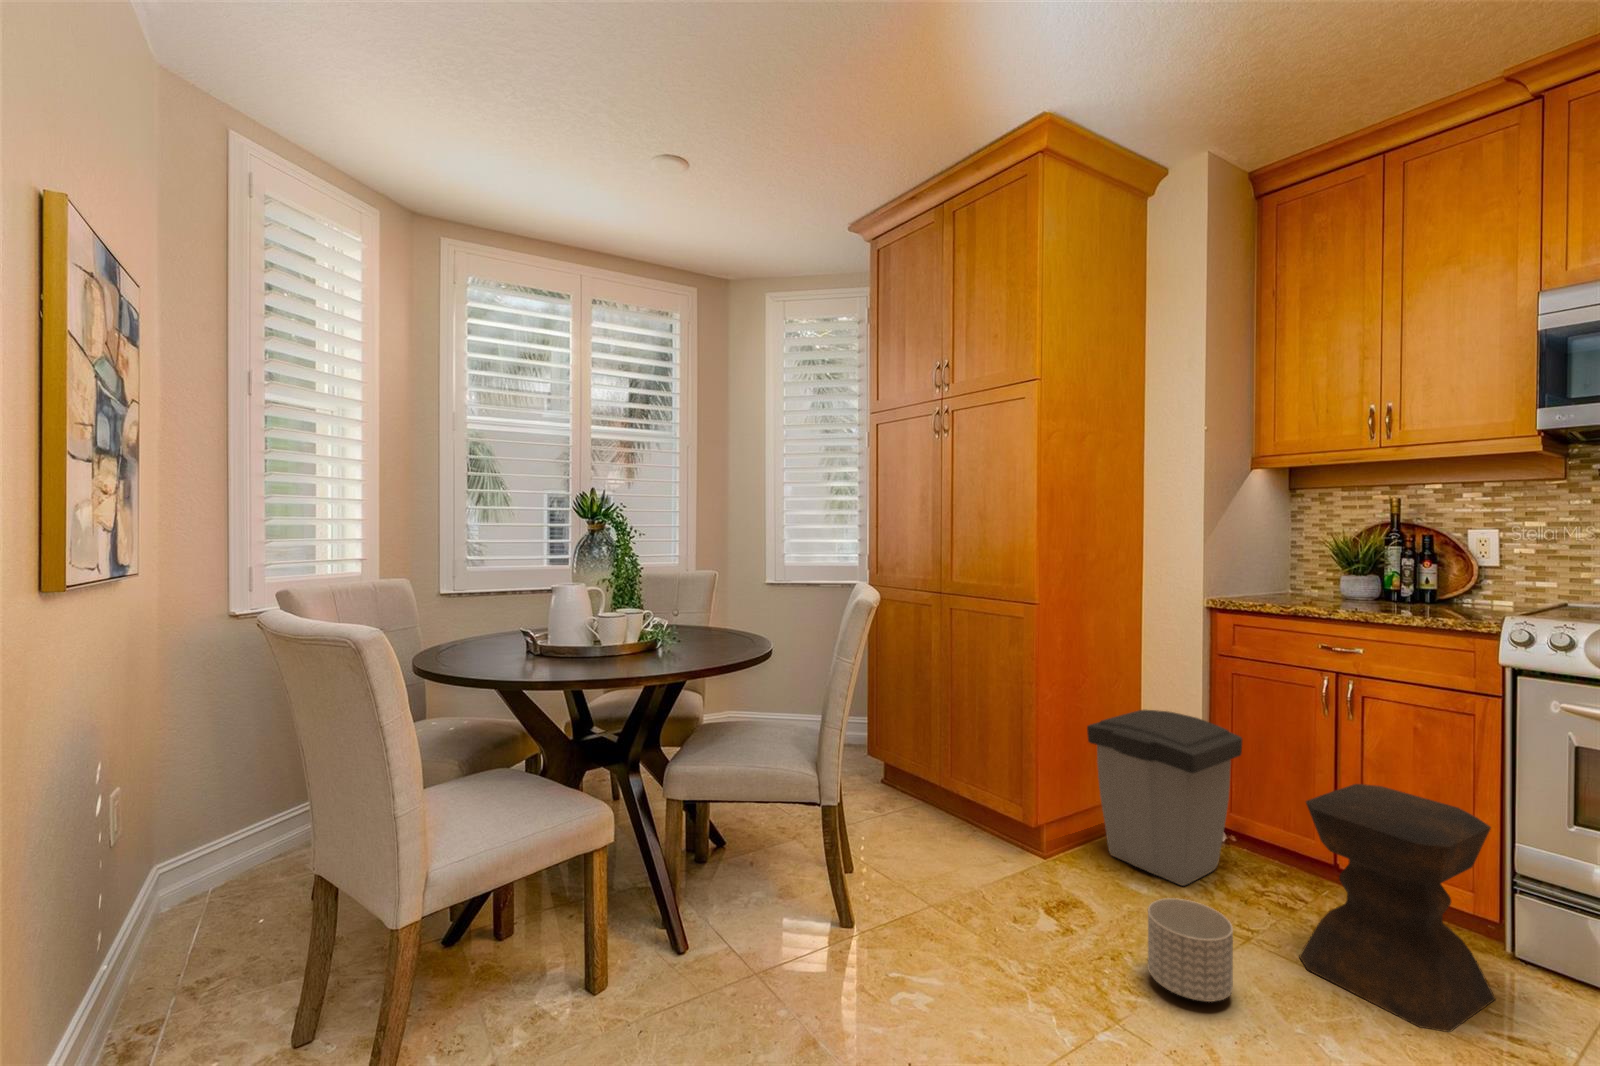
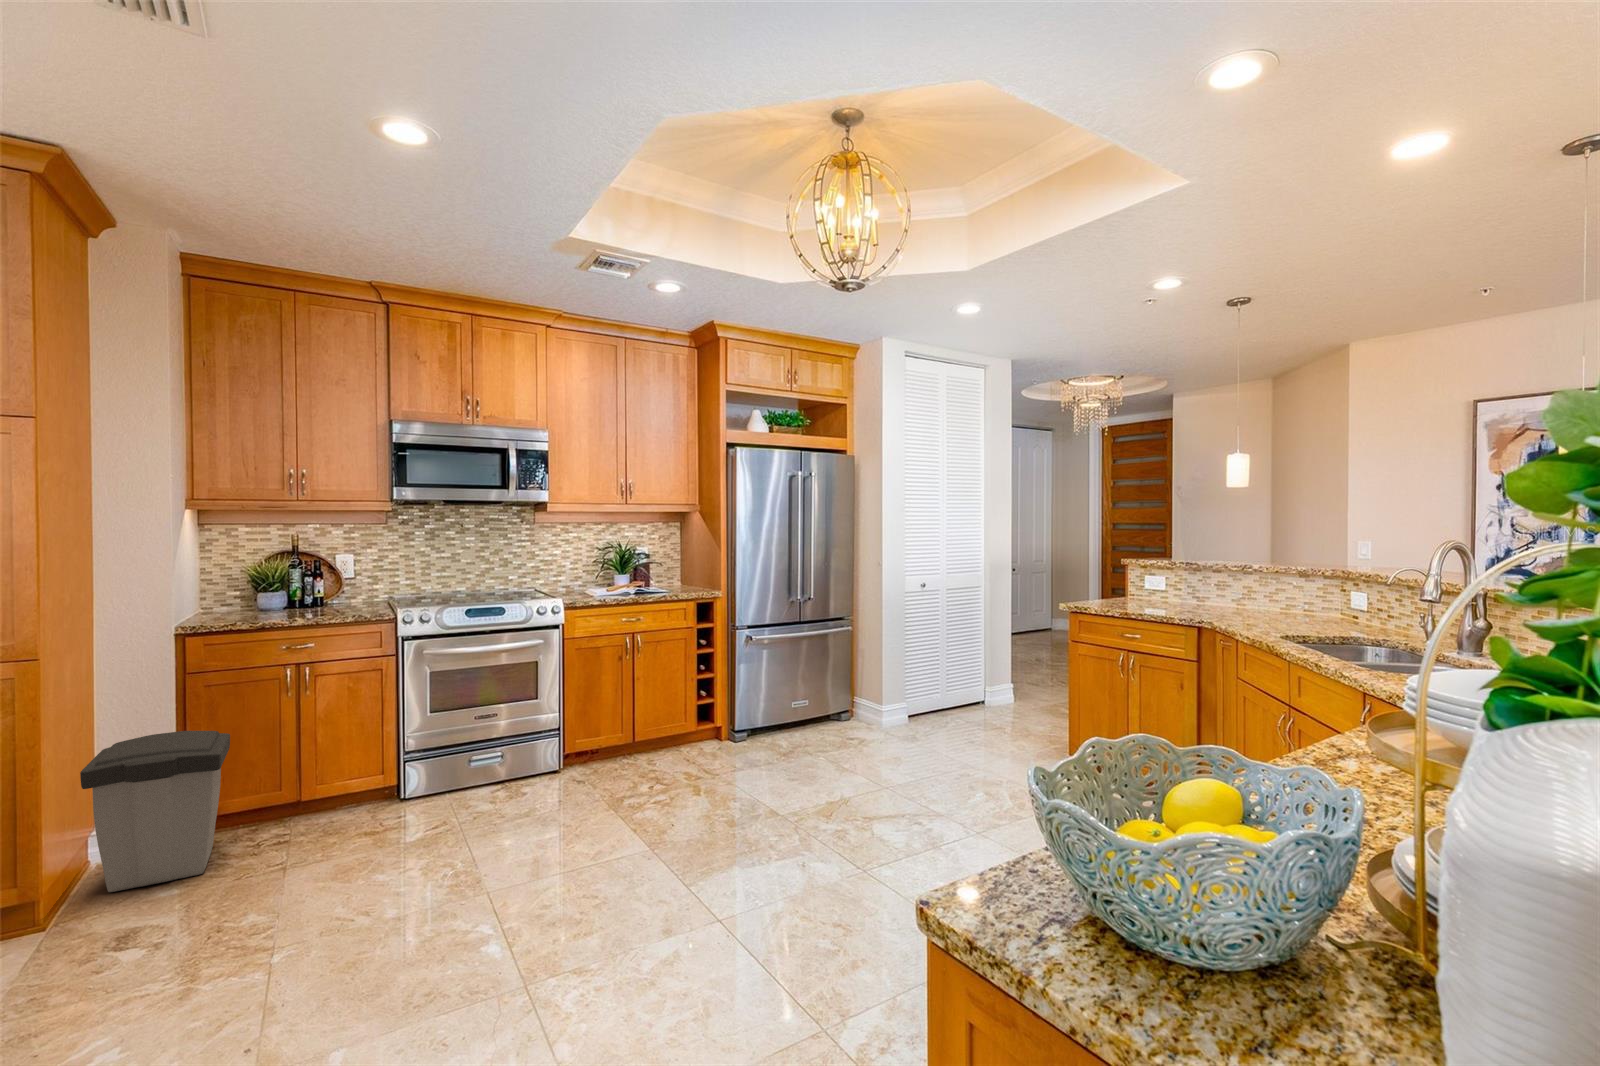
stool: present [1300,784,1495,1032] -> none [323,722,417,862]
planter: present [1148,898,1233,1002] -> none [253,845,321,917]

